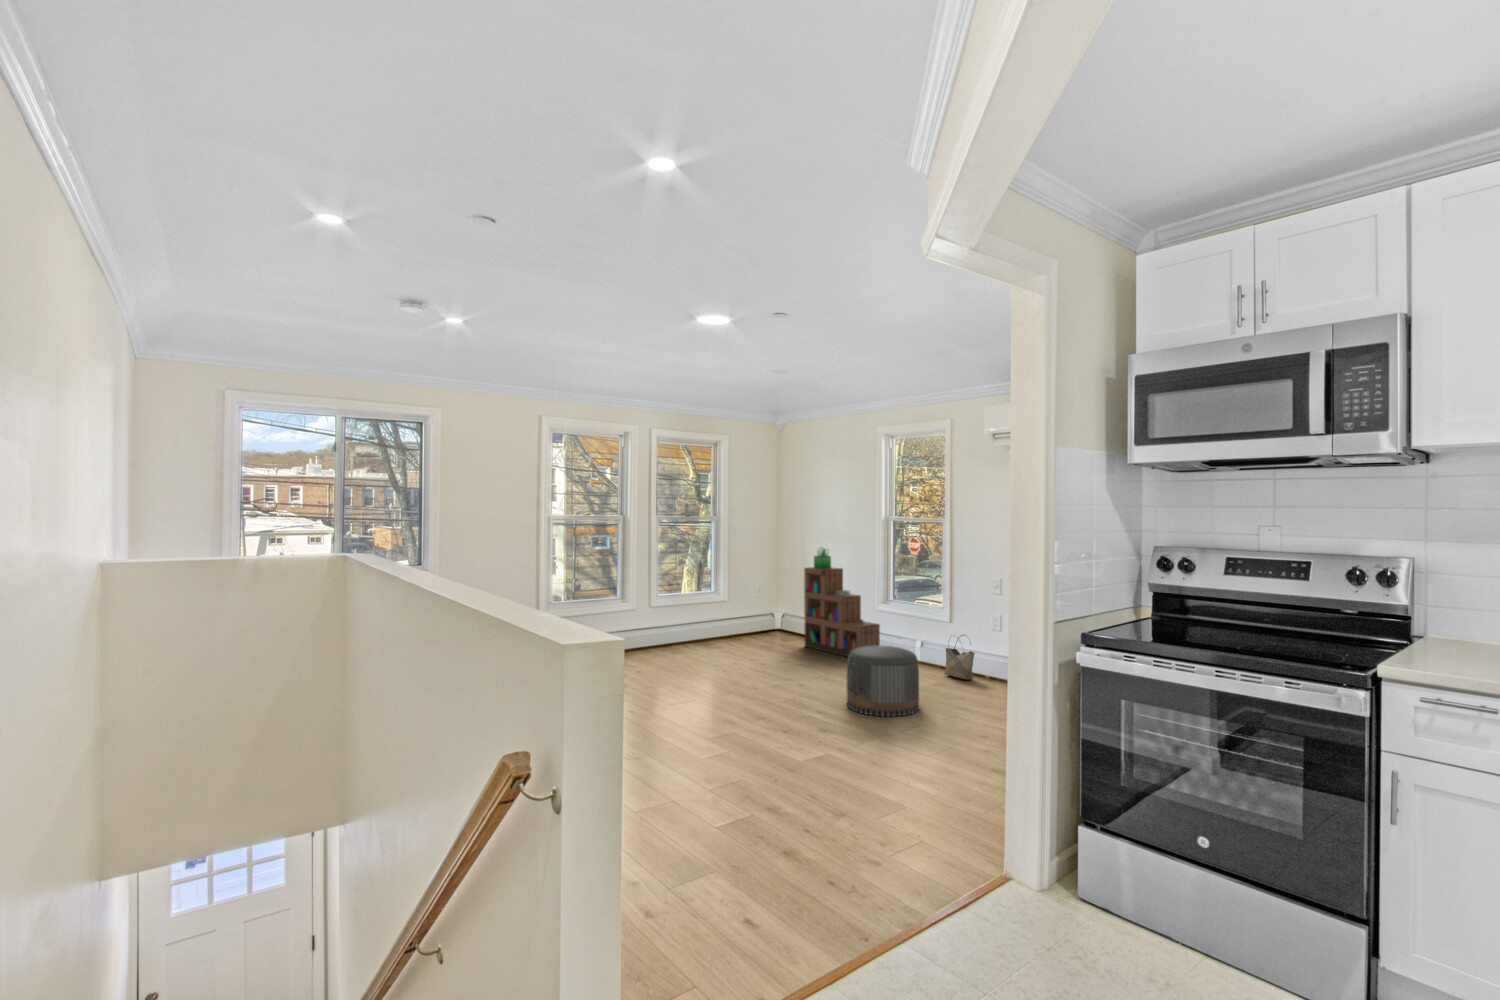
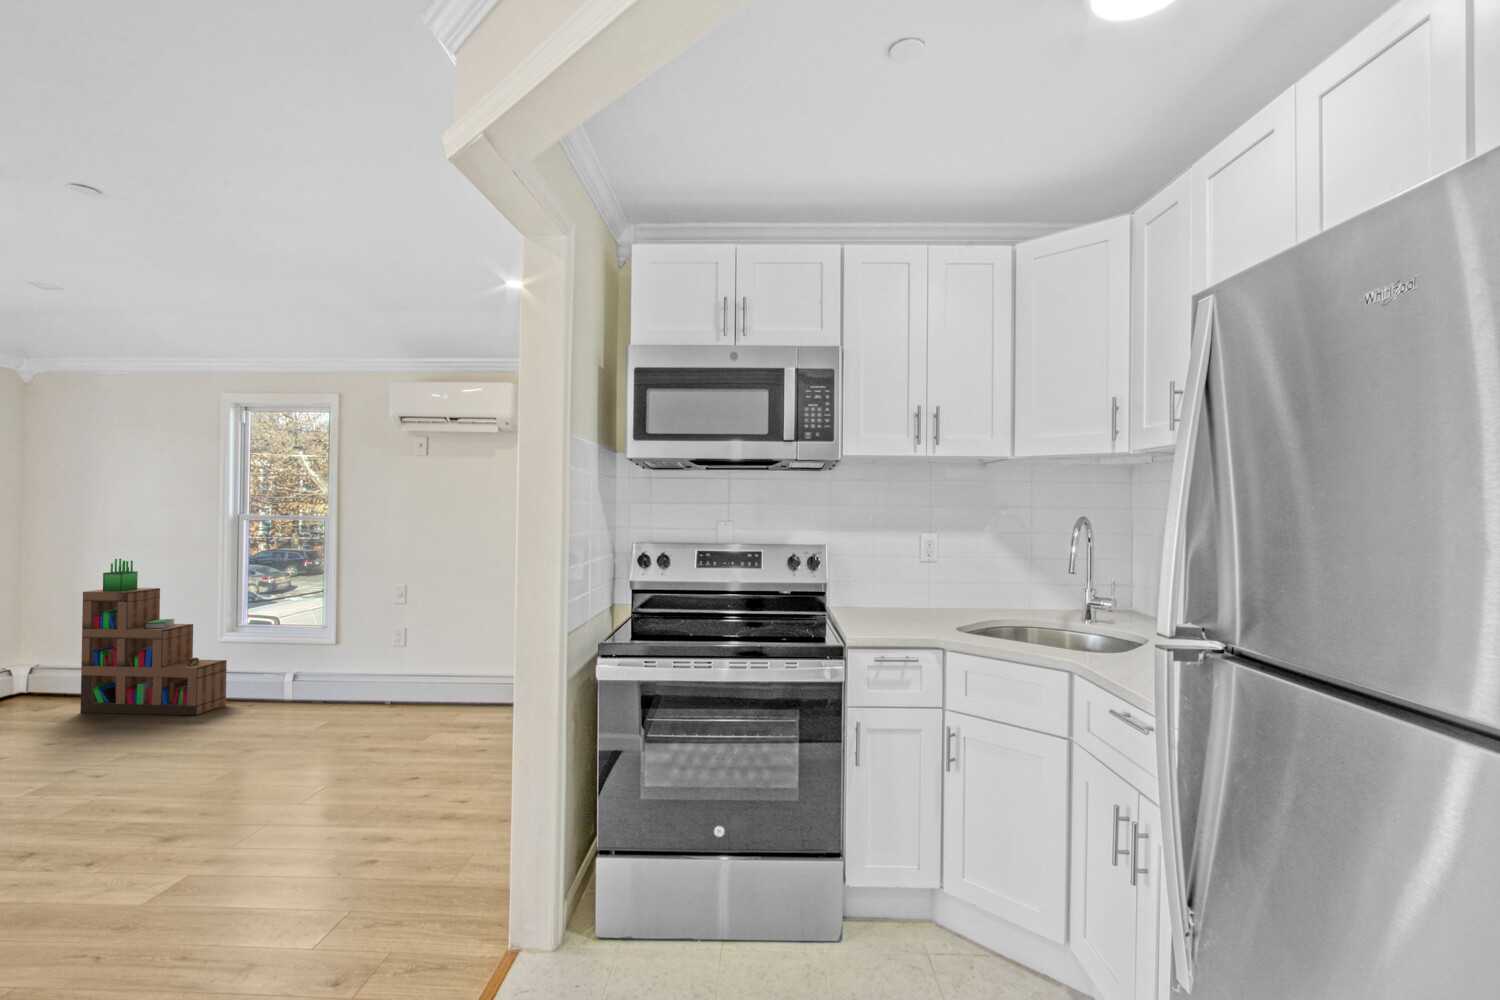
woven basket: present [945,635,975,680] -> none [332,657,374,712]
pouf: present [847,646,919,717] -> none [189,690,311,796]

